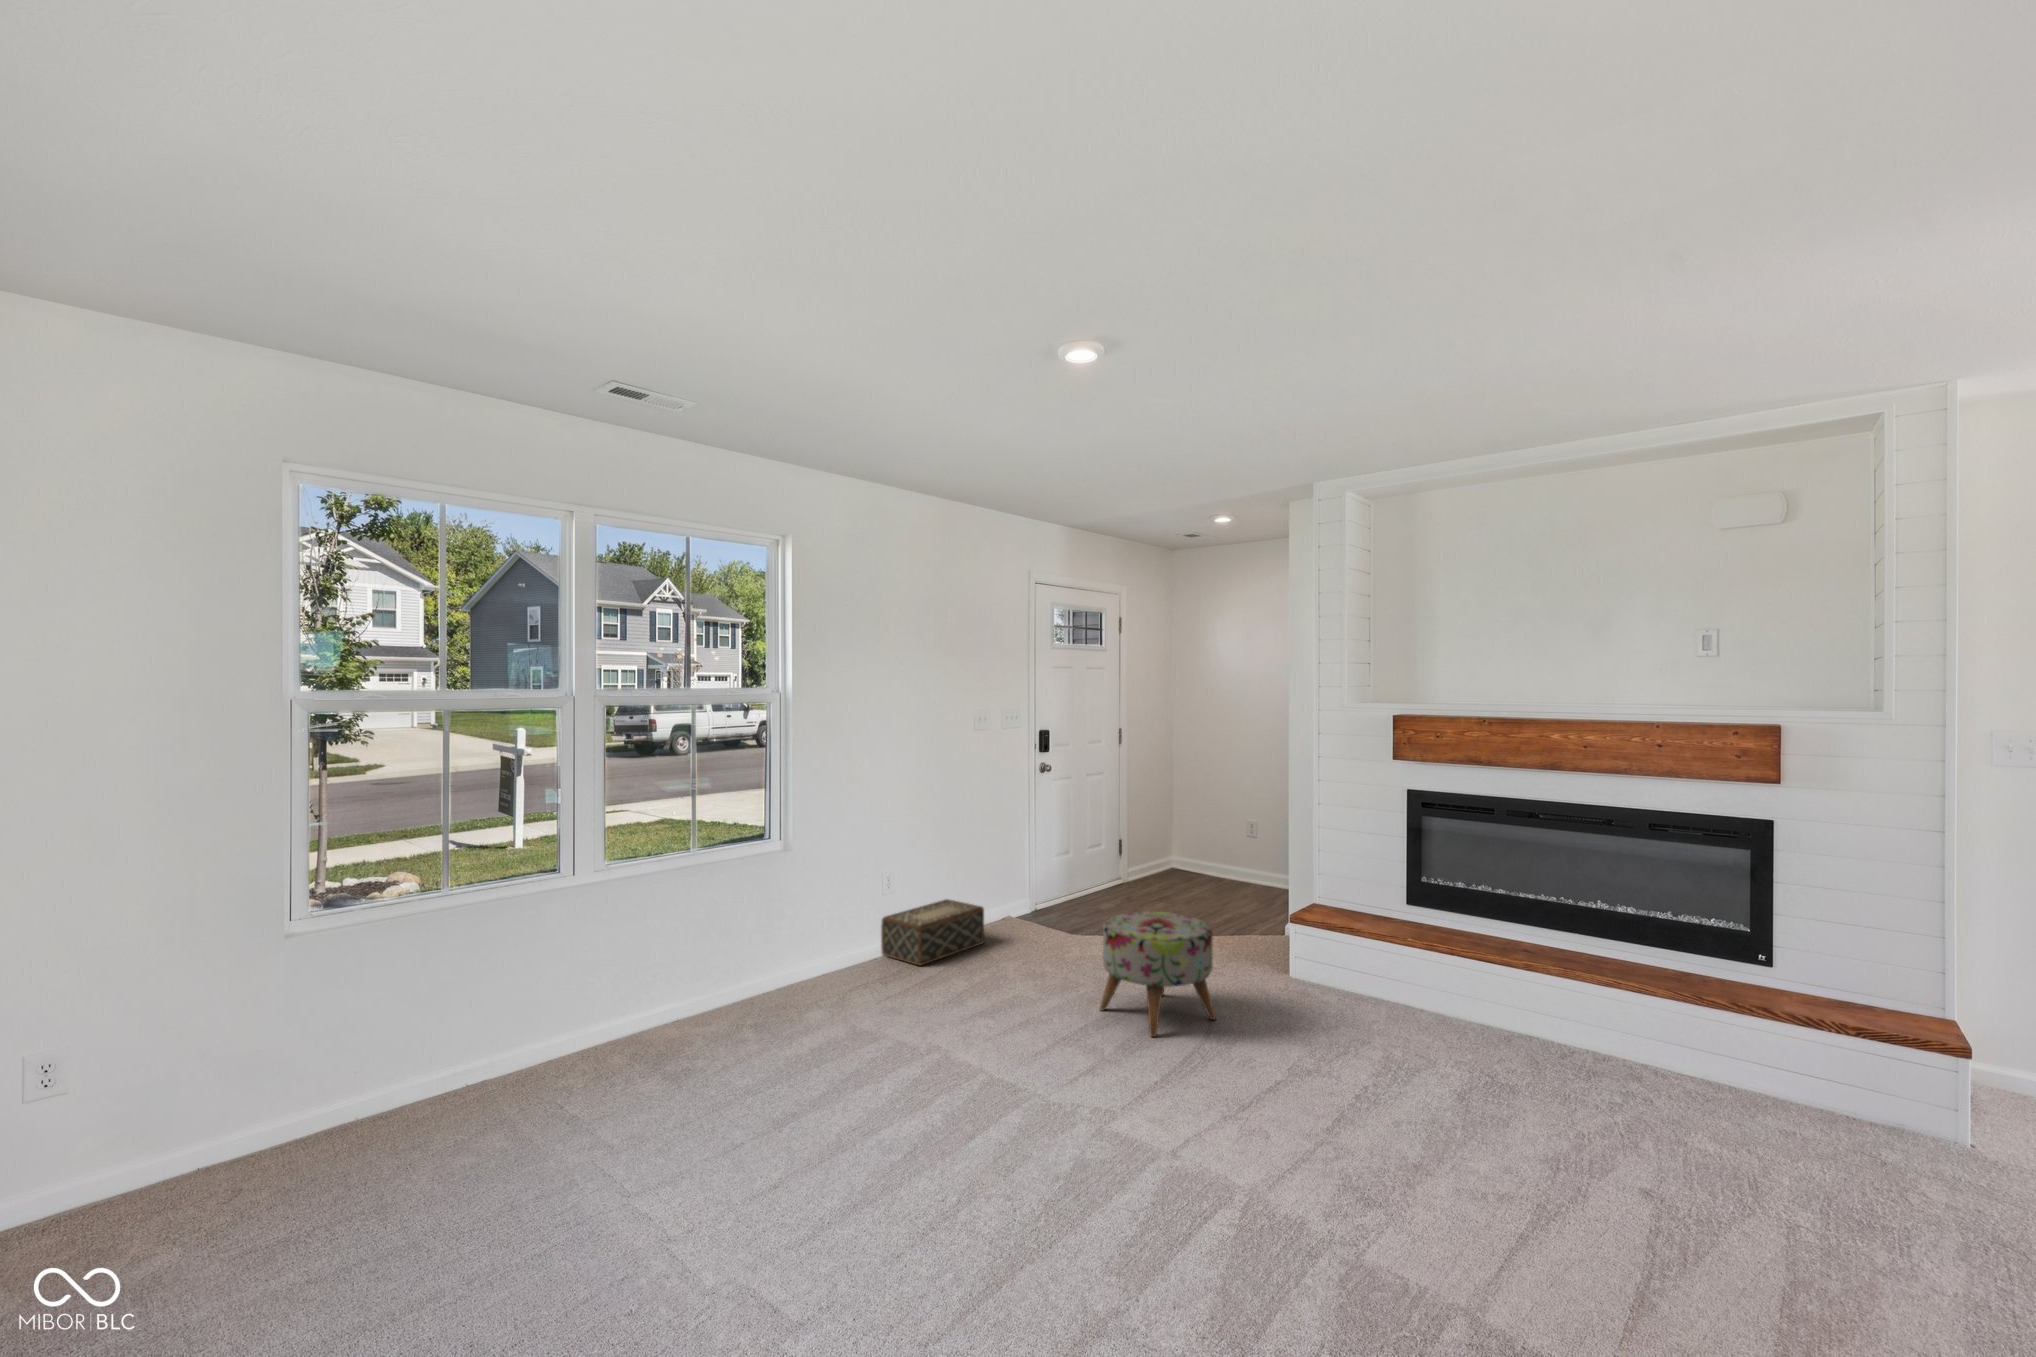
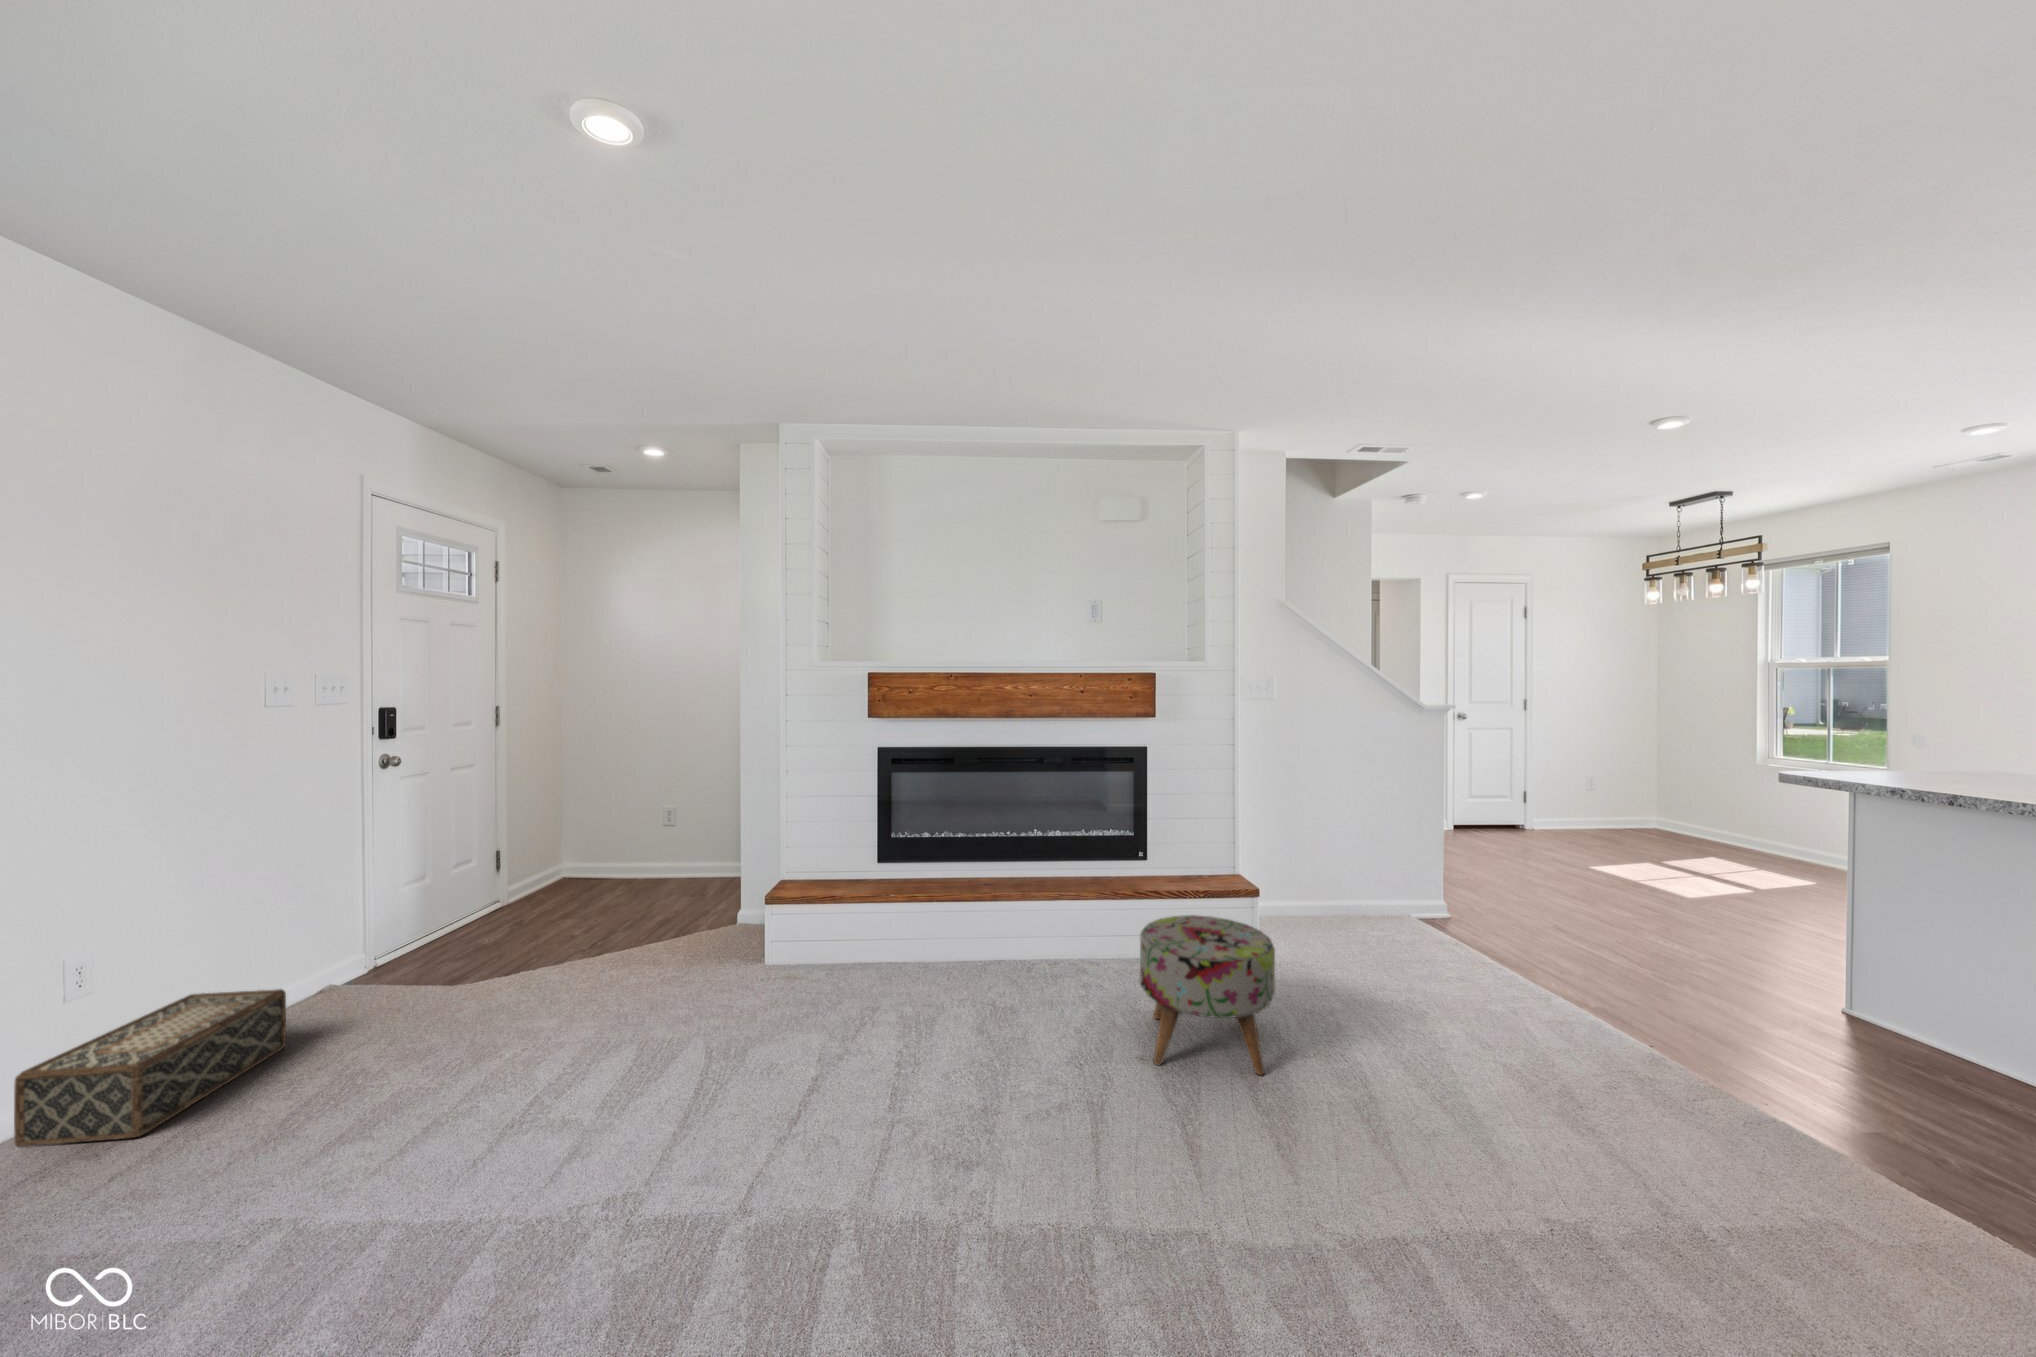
ottoman: present [1100,911,1216,1037] -> present [1140,915,1275,1075]

